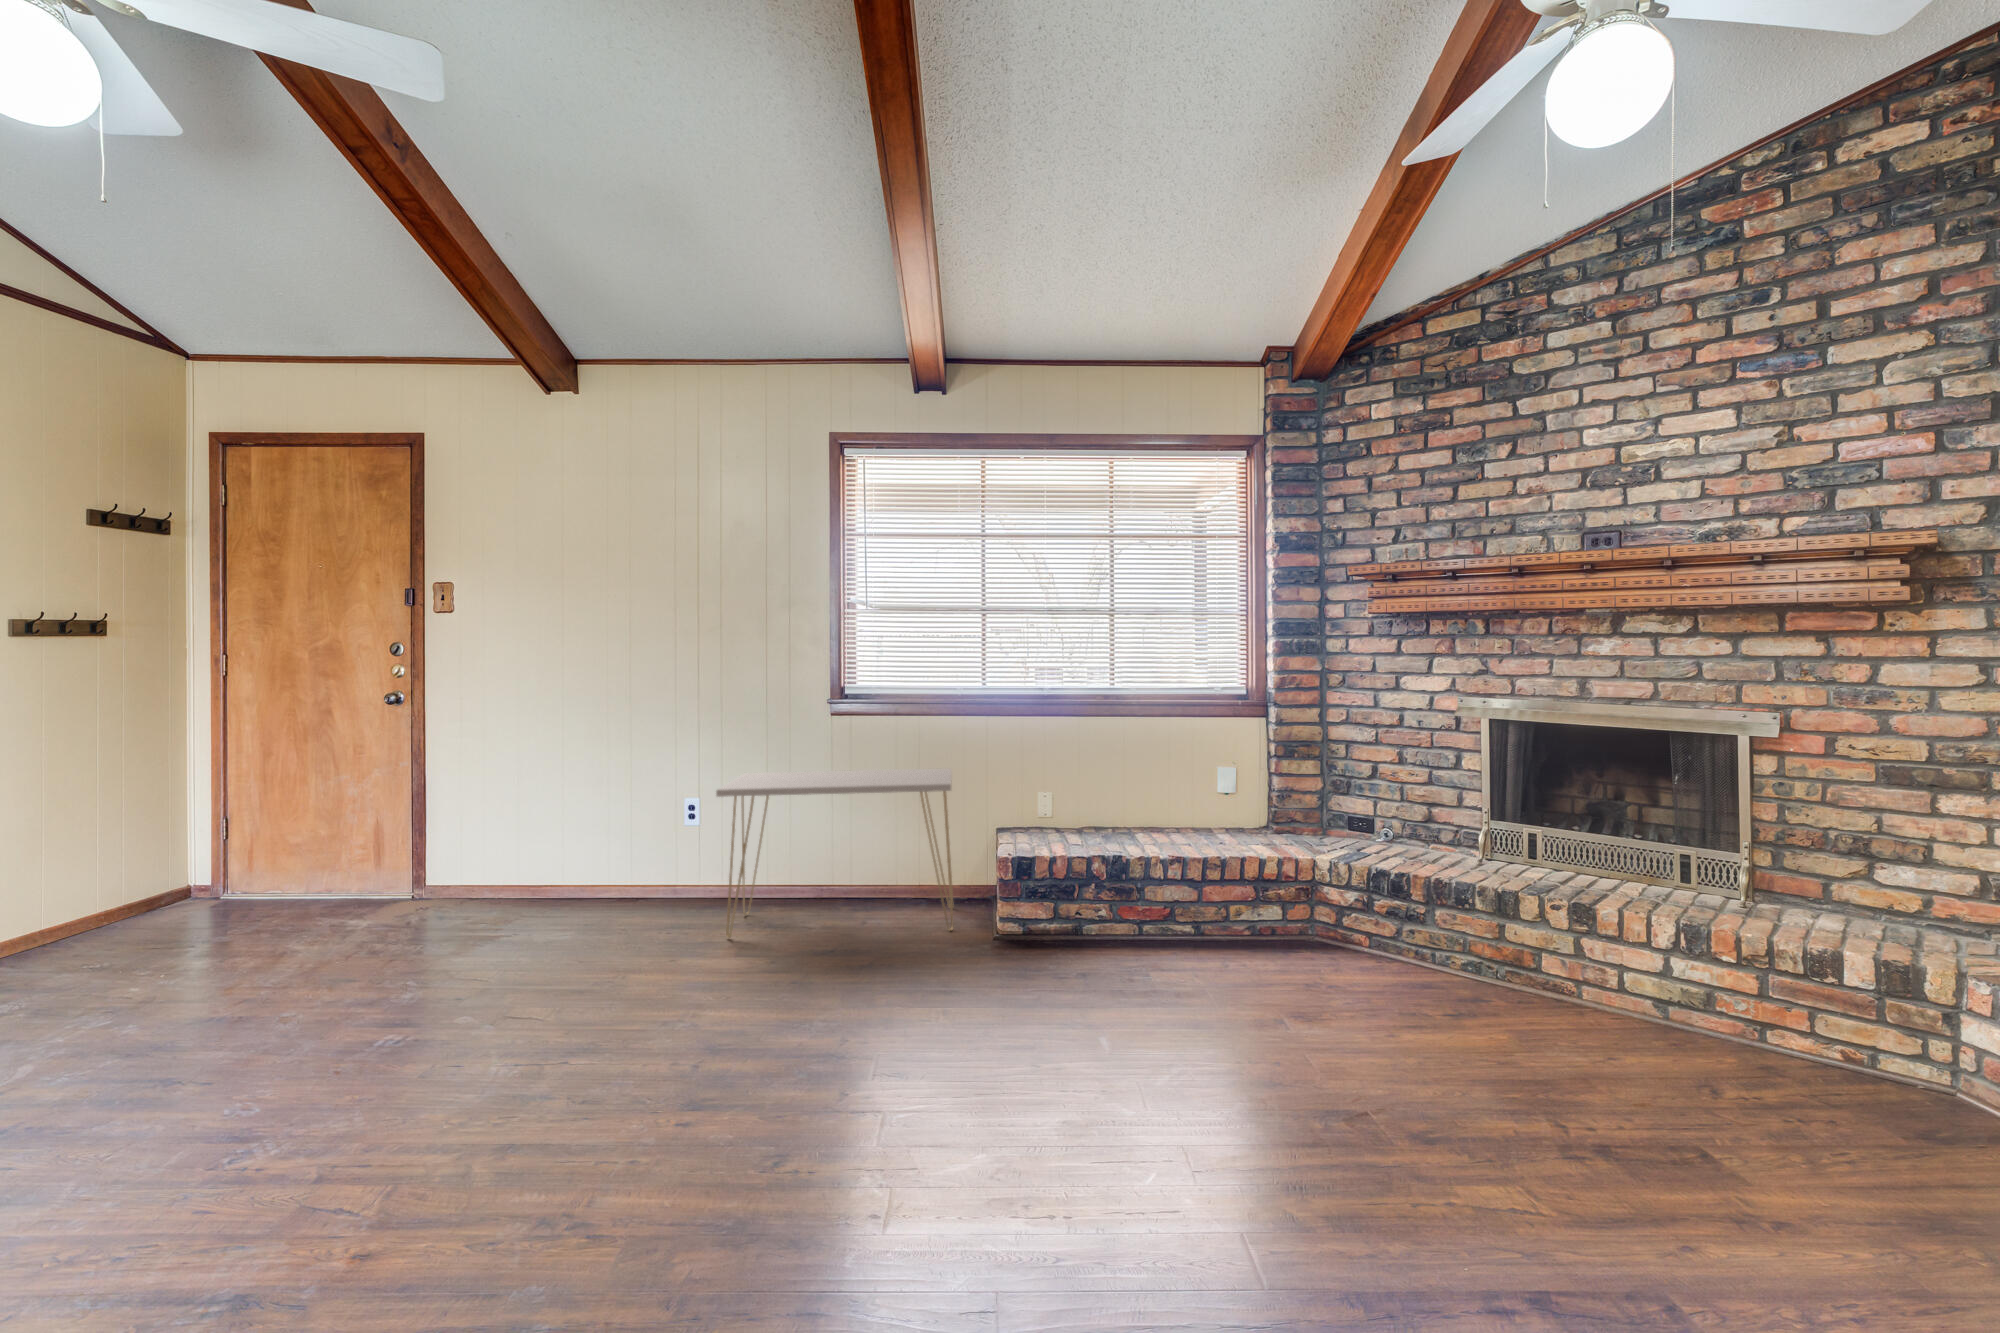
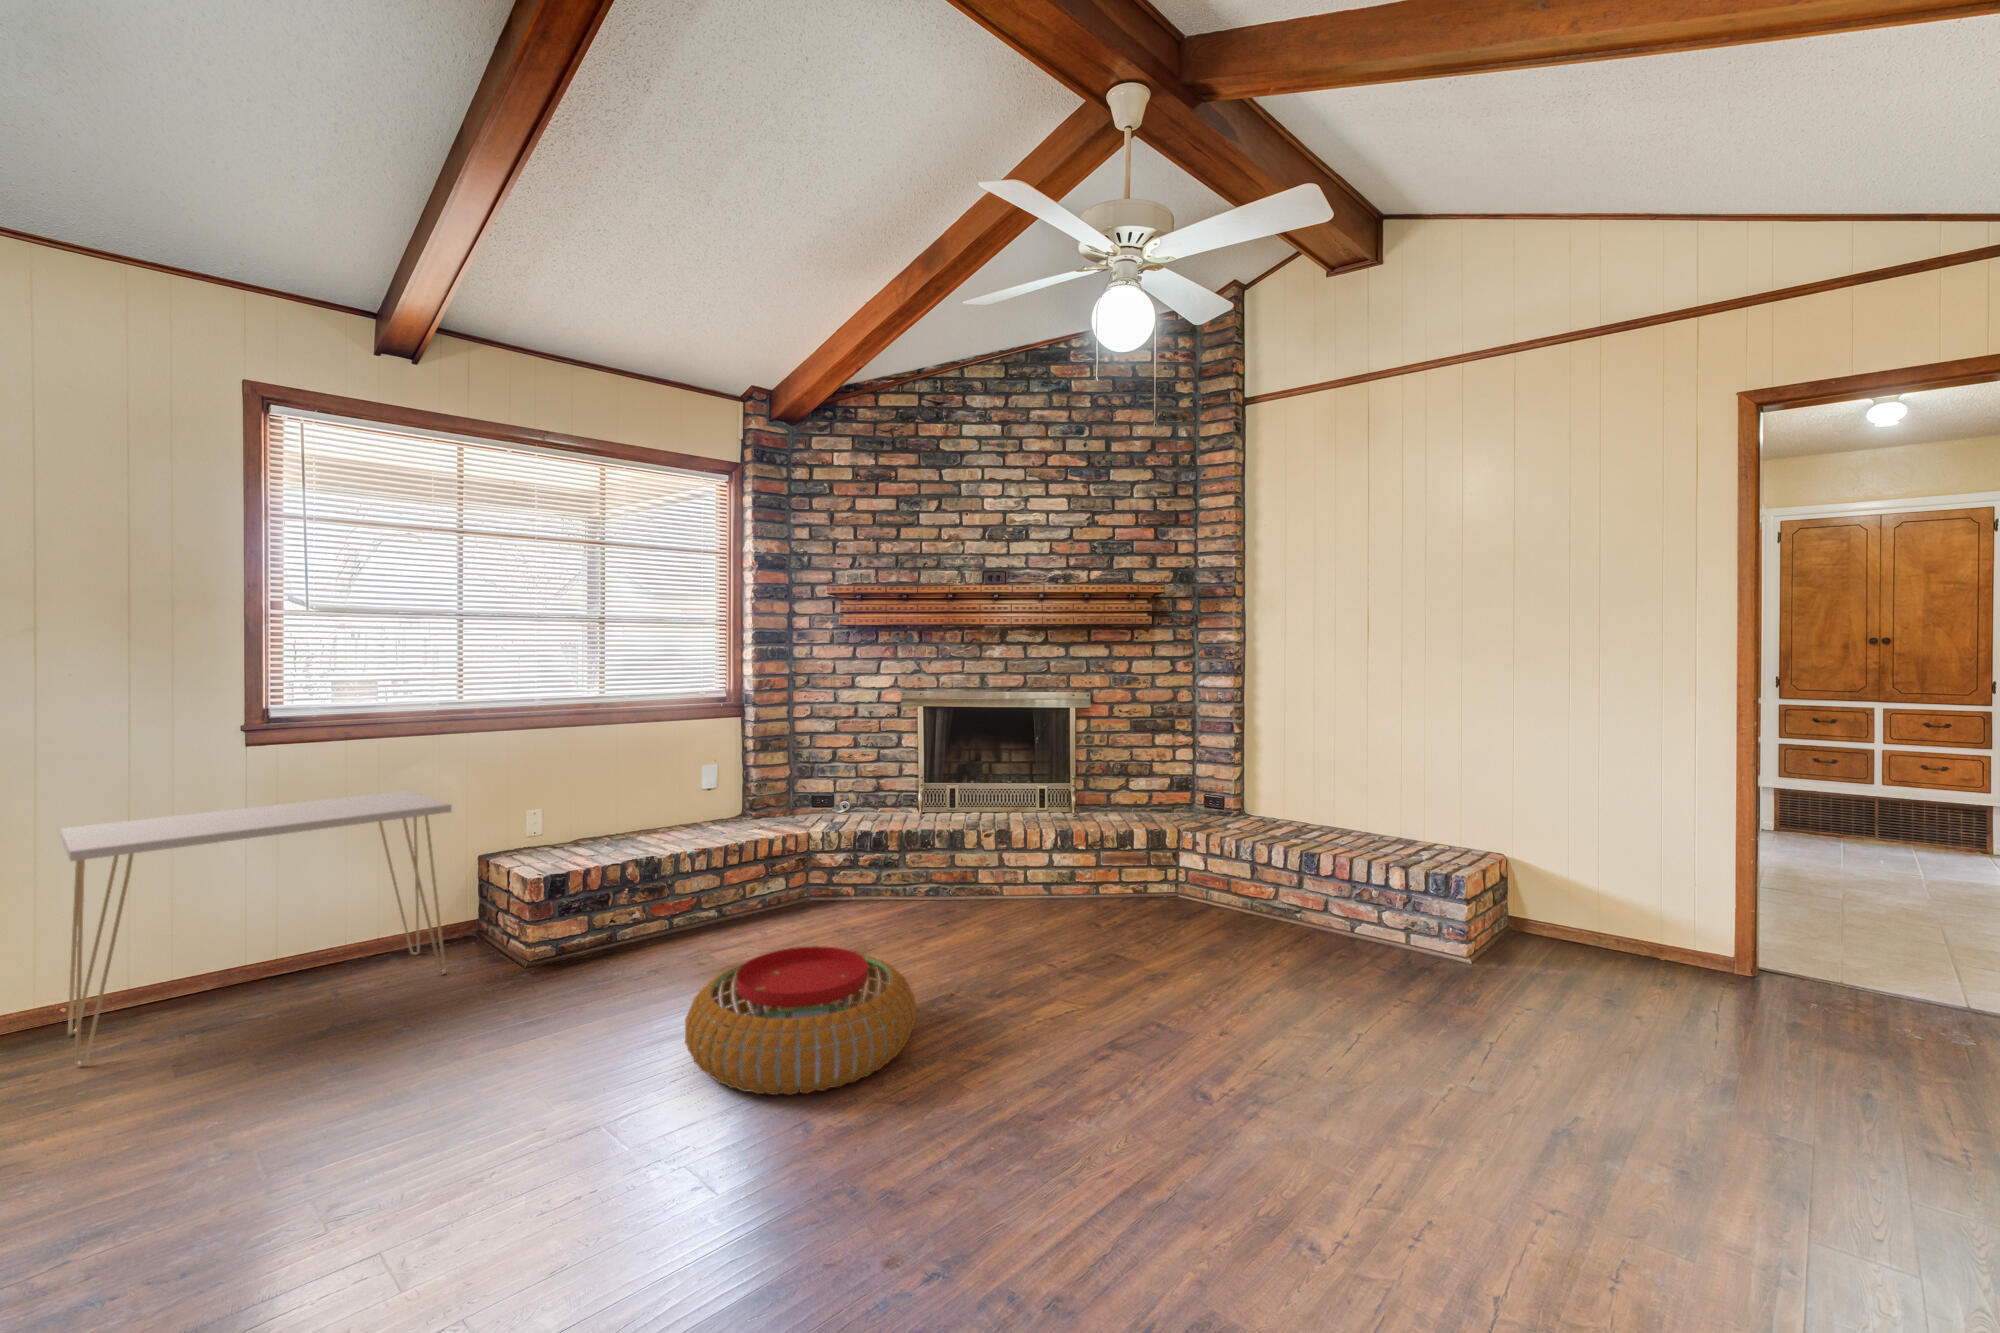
pouf: none [1014,990,1282,1177] -> present [685,946,916,1095]

